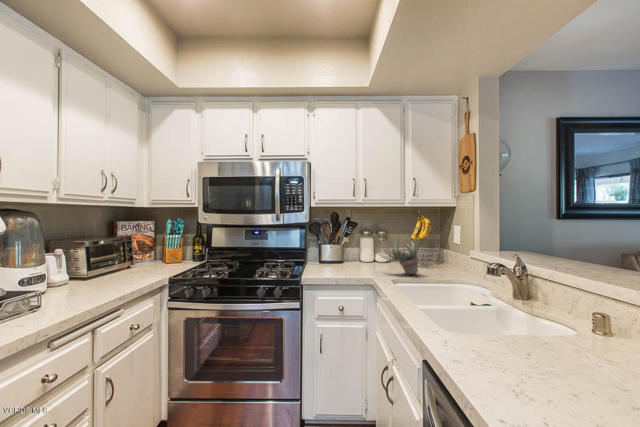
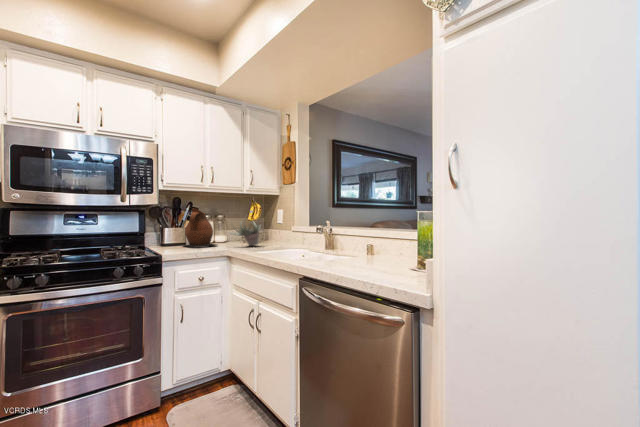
ceramic pitcher: none [334,227,371,269] -> present [184,209,217,247]

